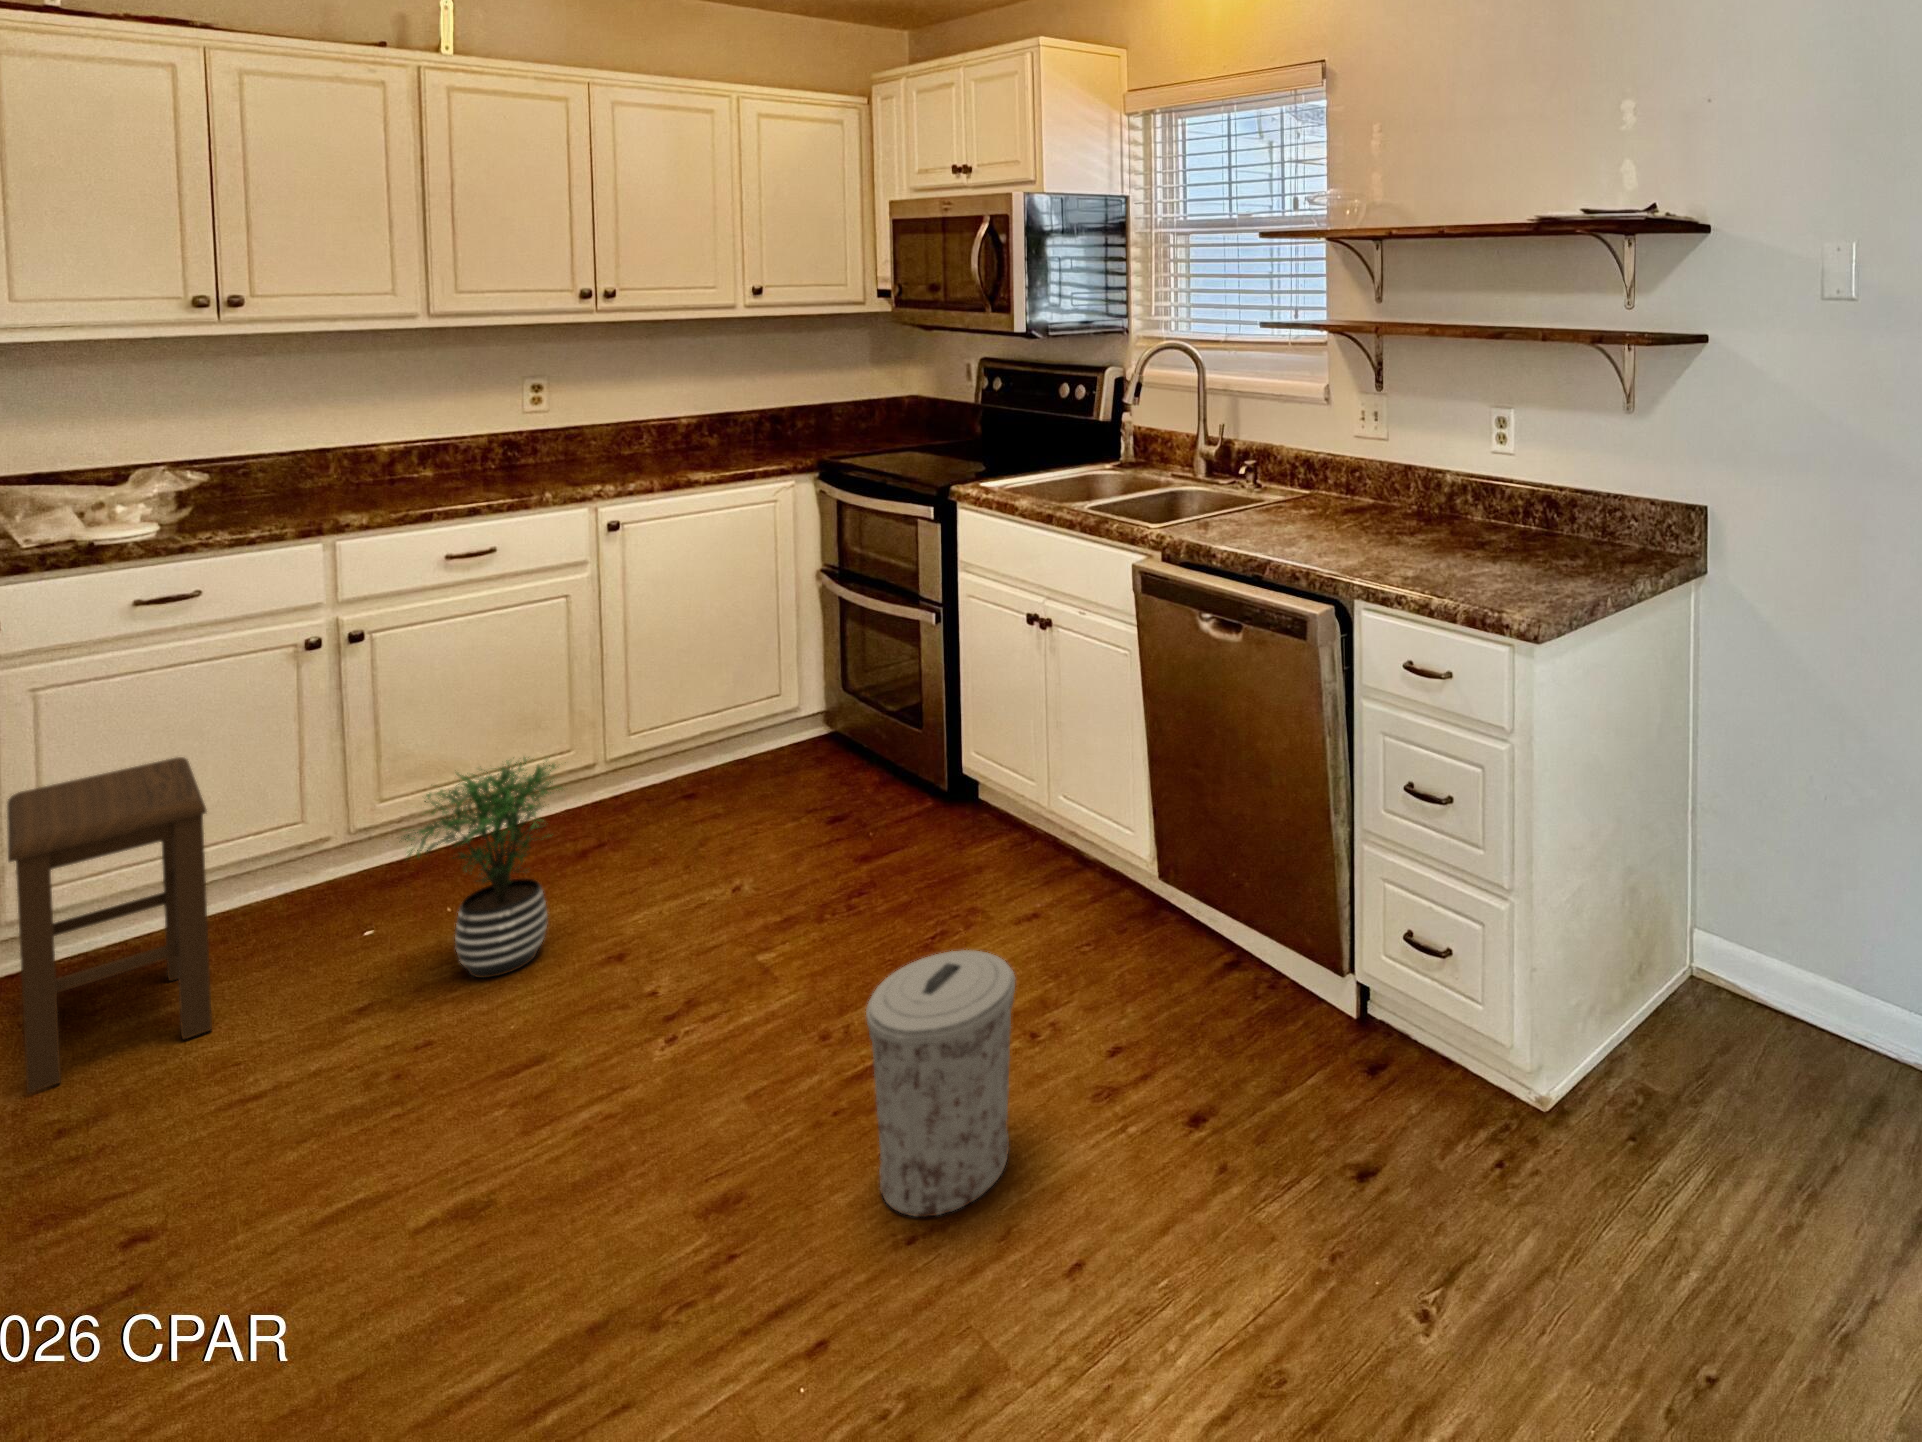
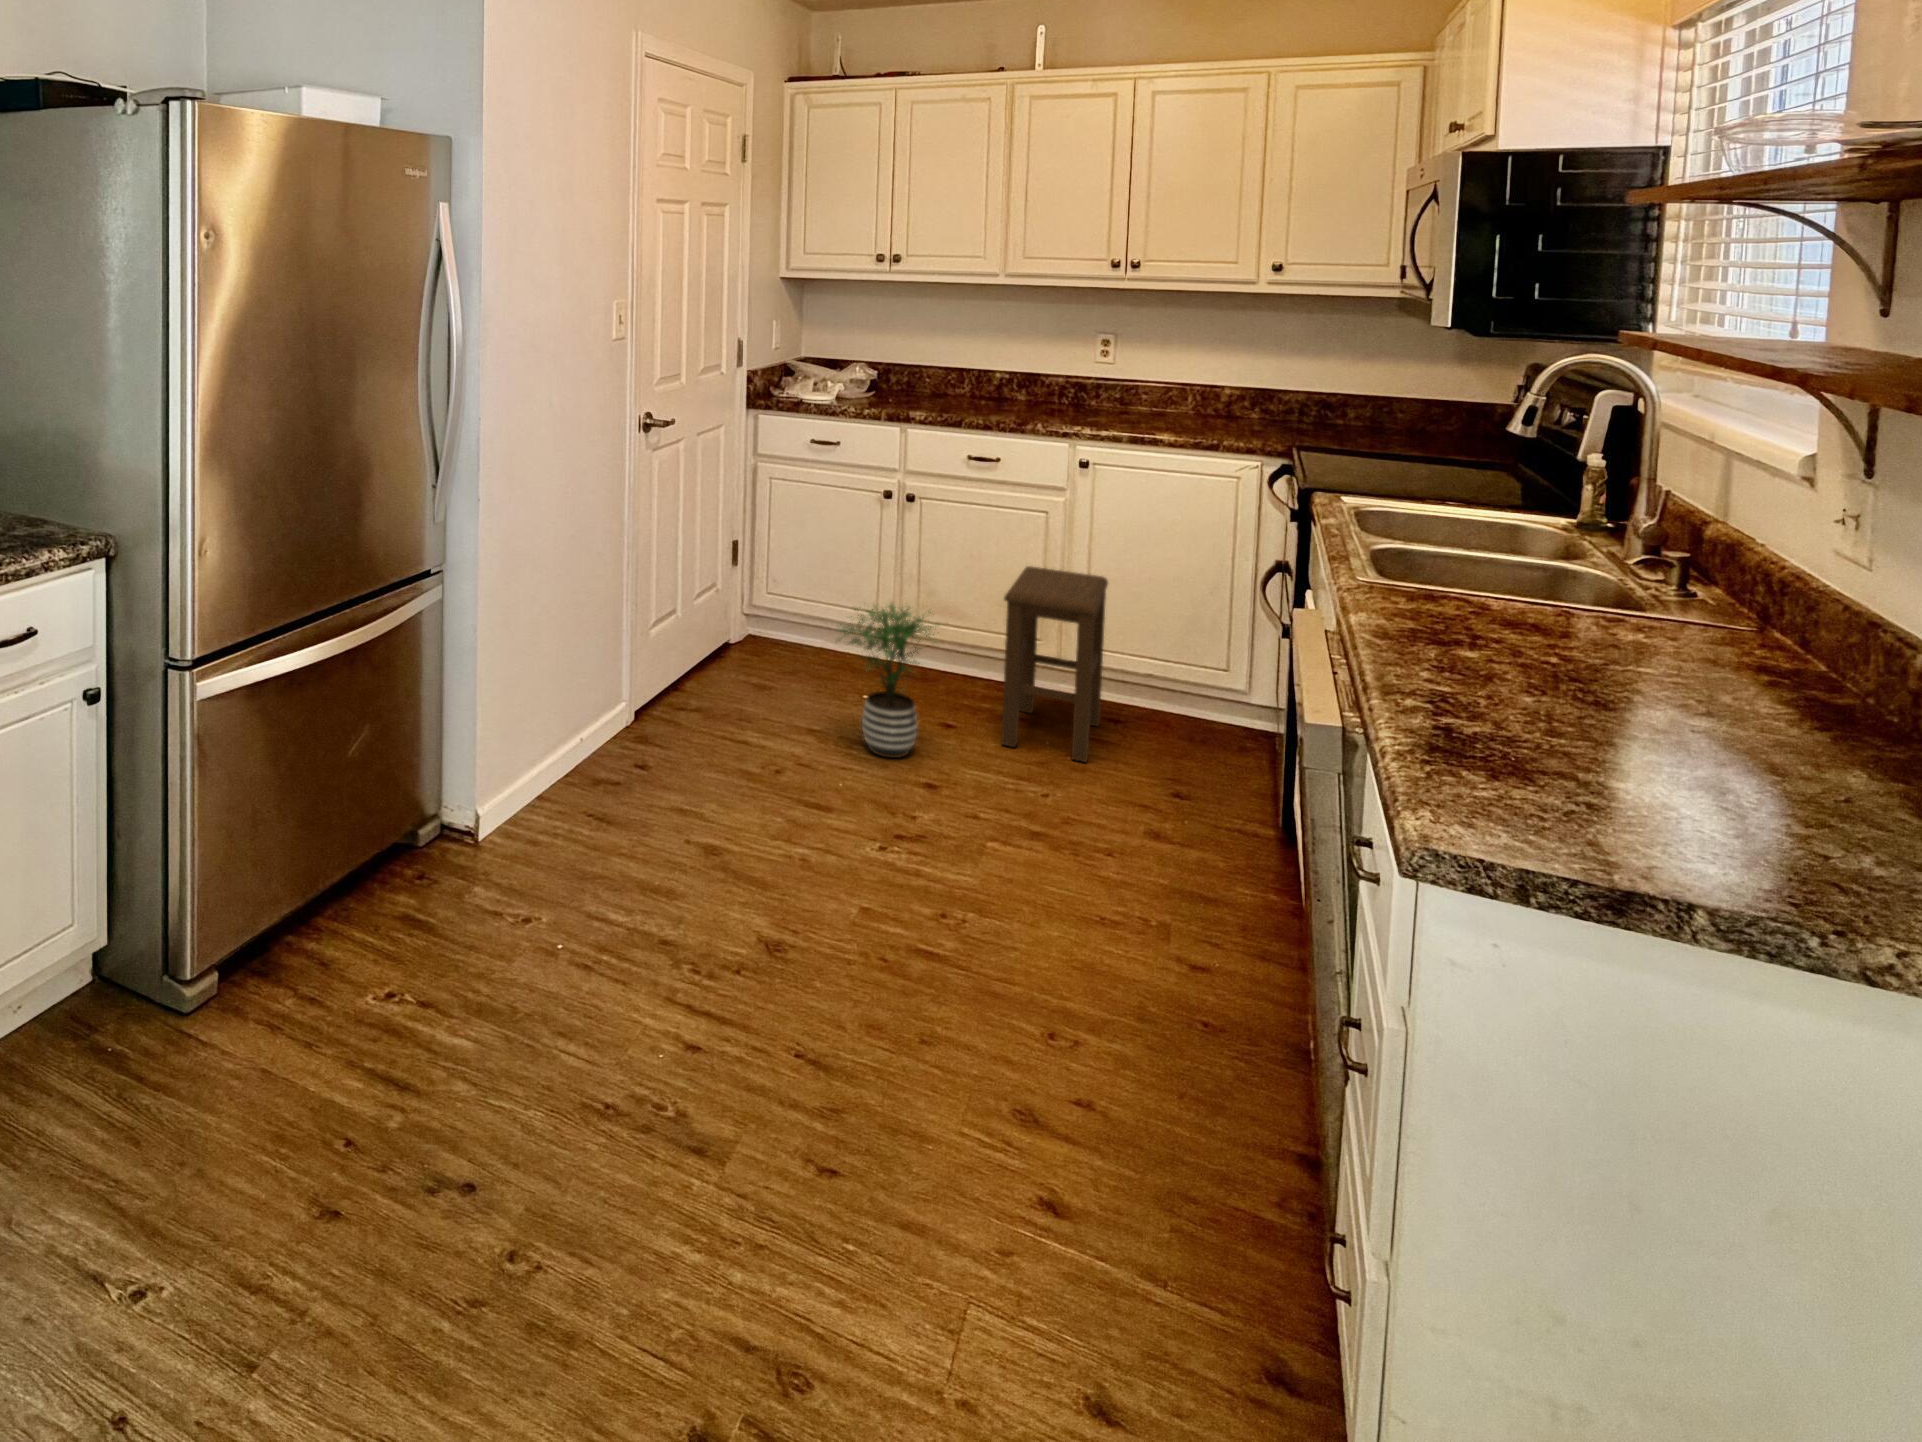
stool: present [7,757,212,1093] -> present [1001,566,1108,762]
trash can: present [866,950,1015,1217] -> none [811,852,939,1081]

